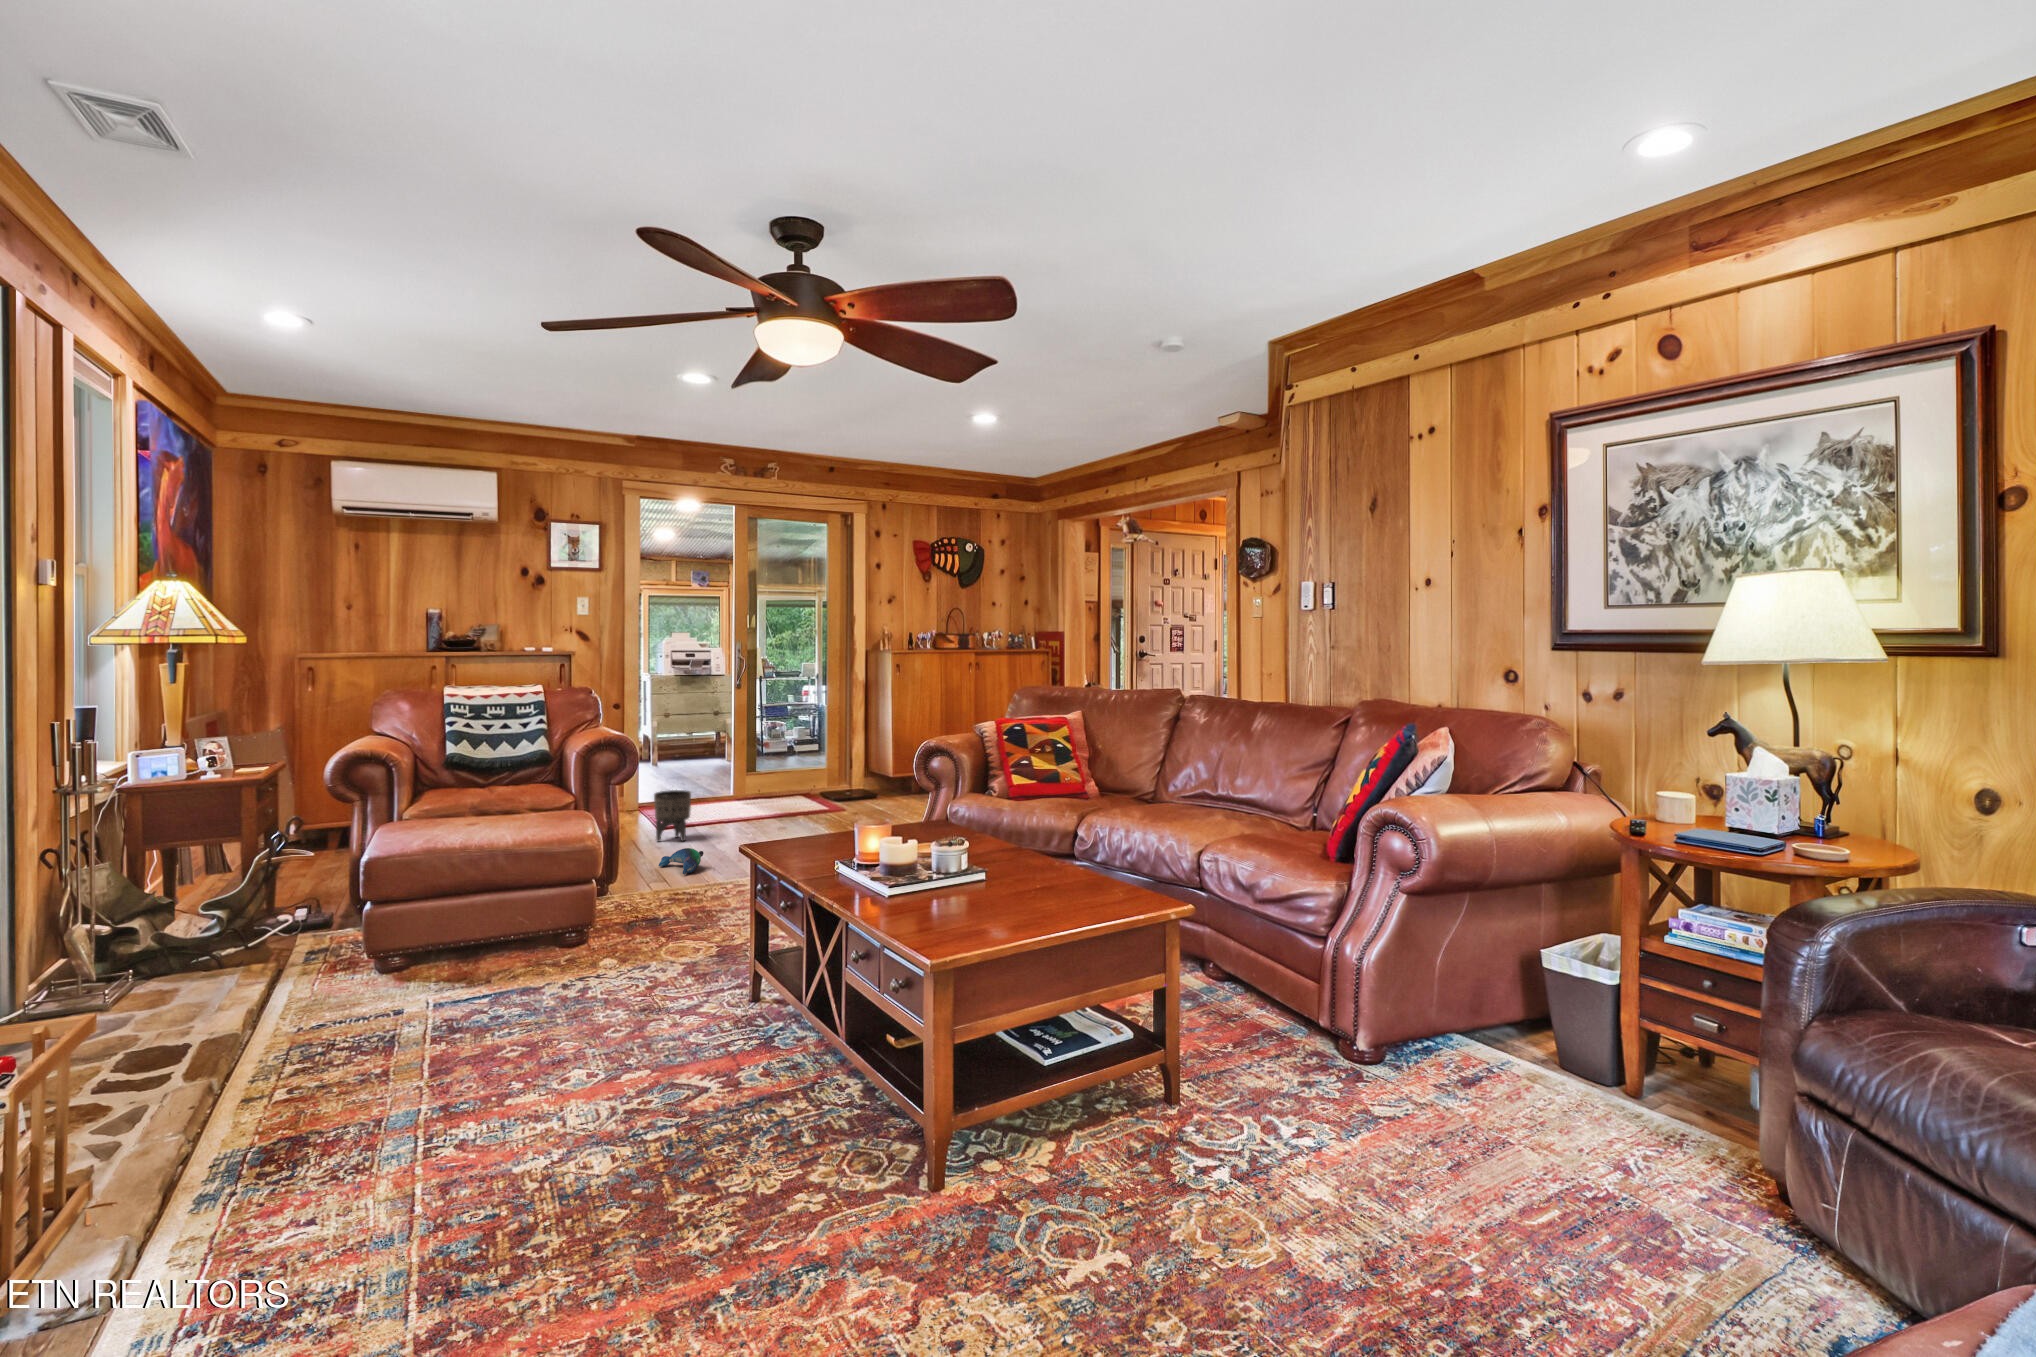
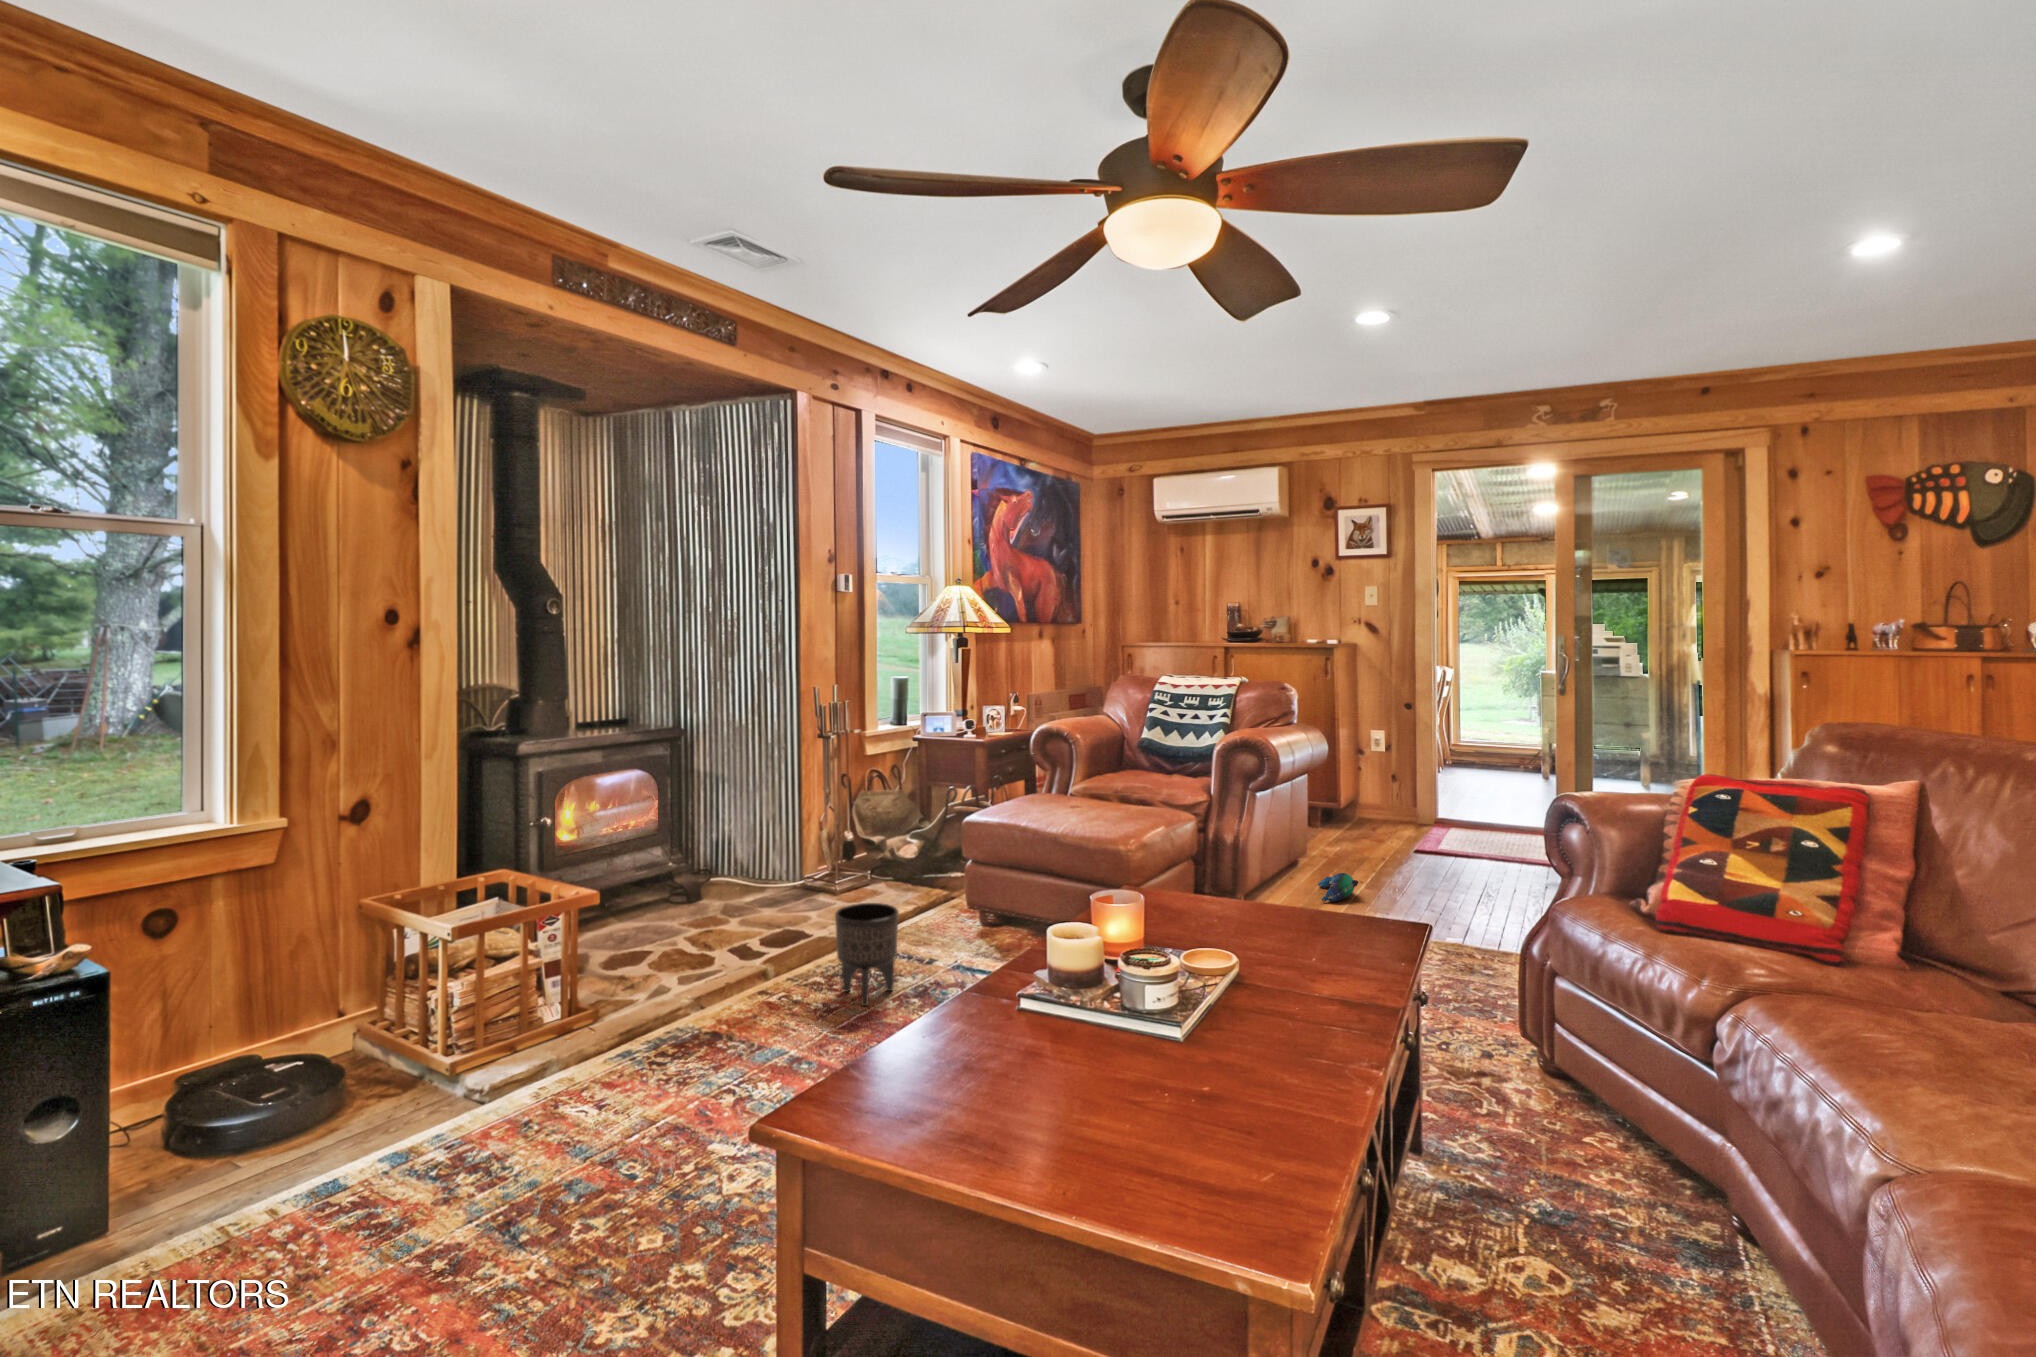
planter: present [654,790,691,842] -> present [835,903,899,1006]

